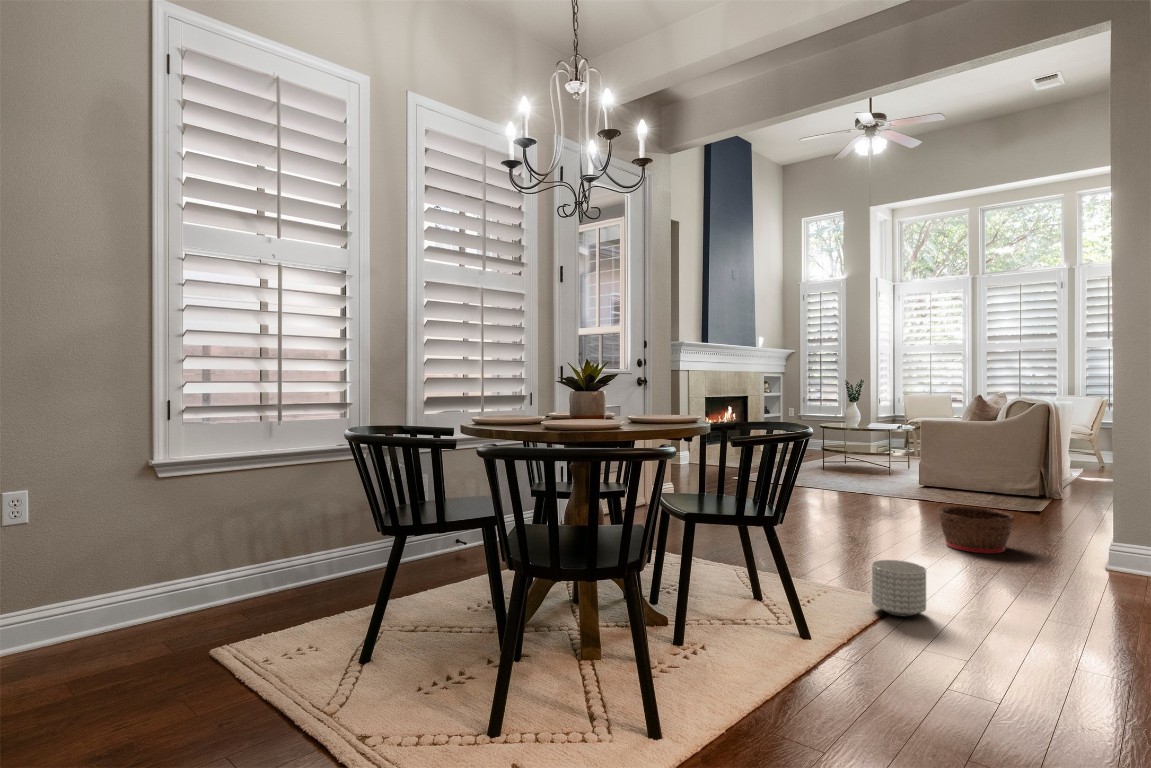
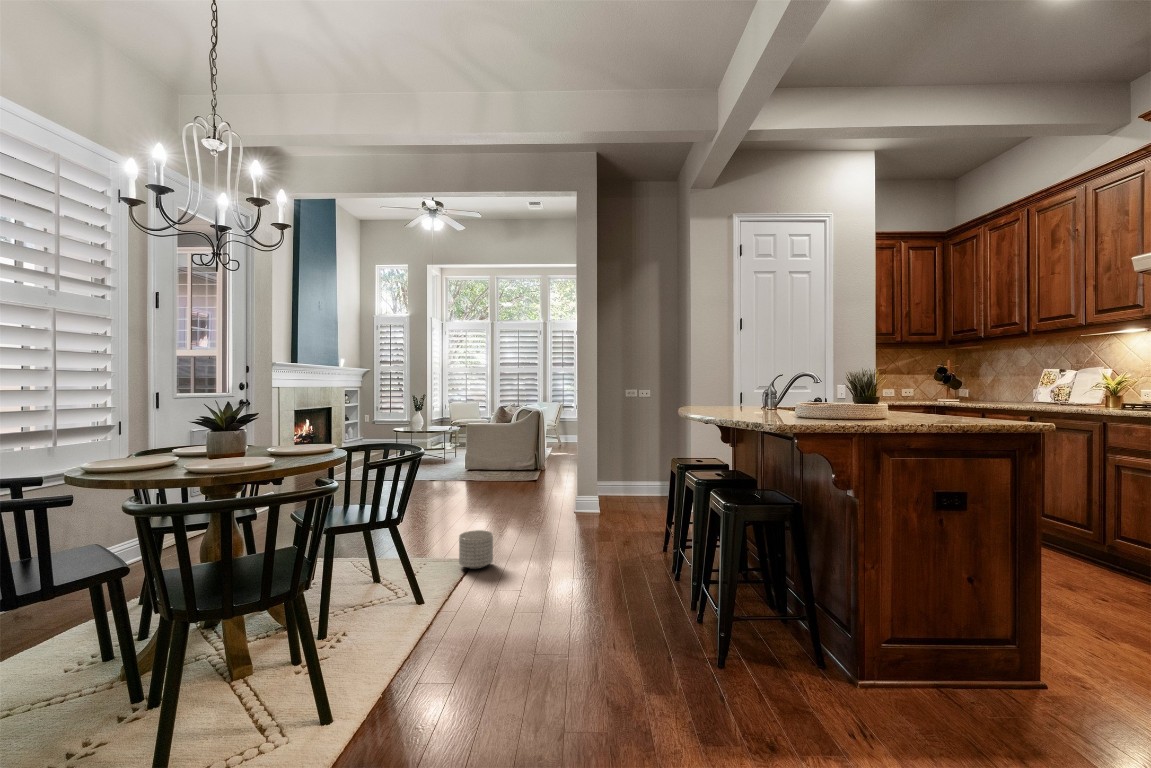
basket: present [939,507,1013,553] -> none [487,483,529,513]

